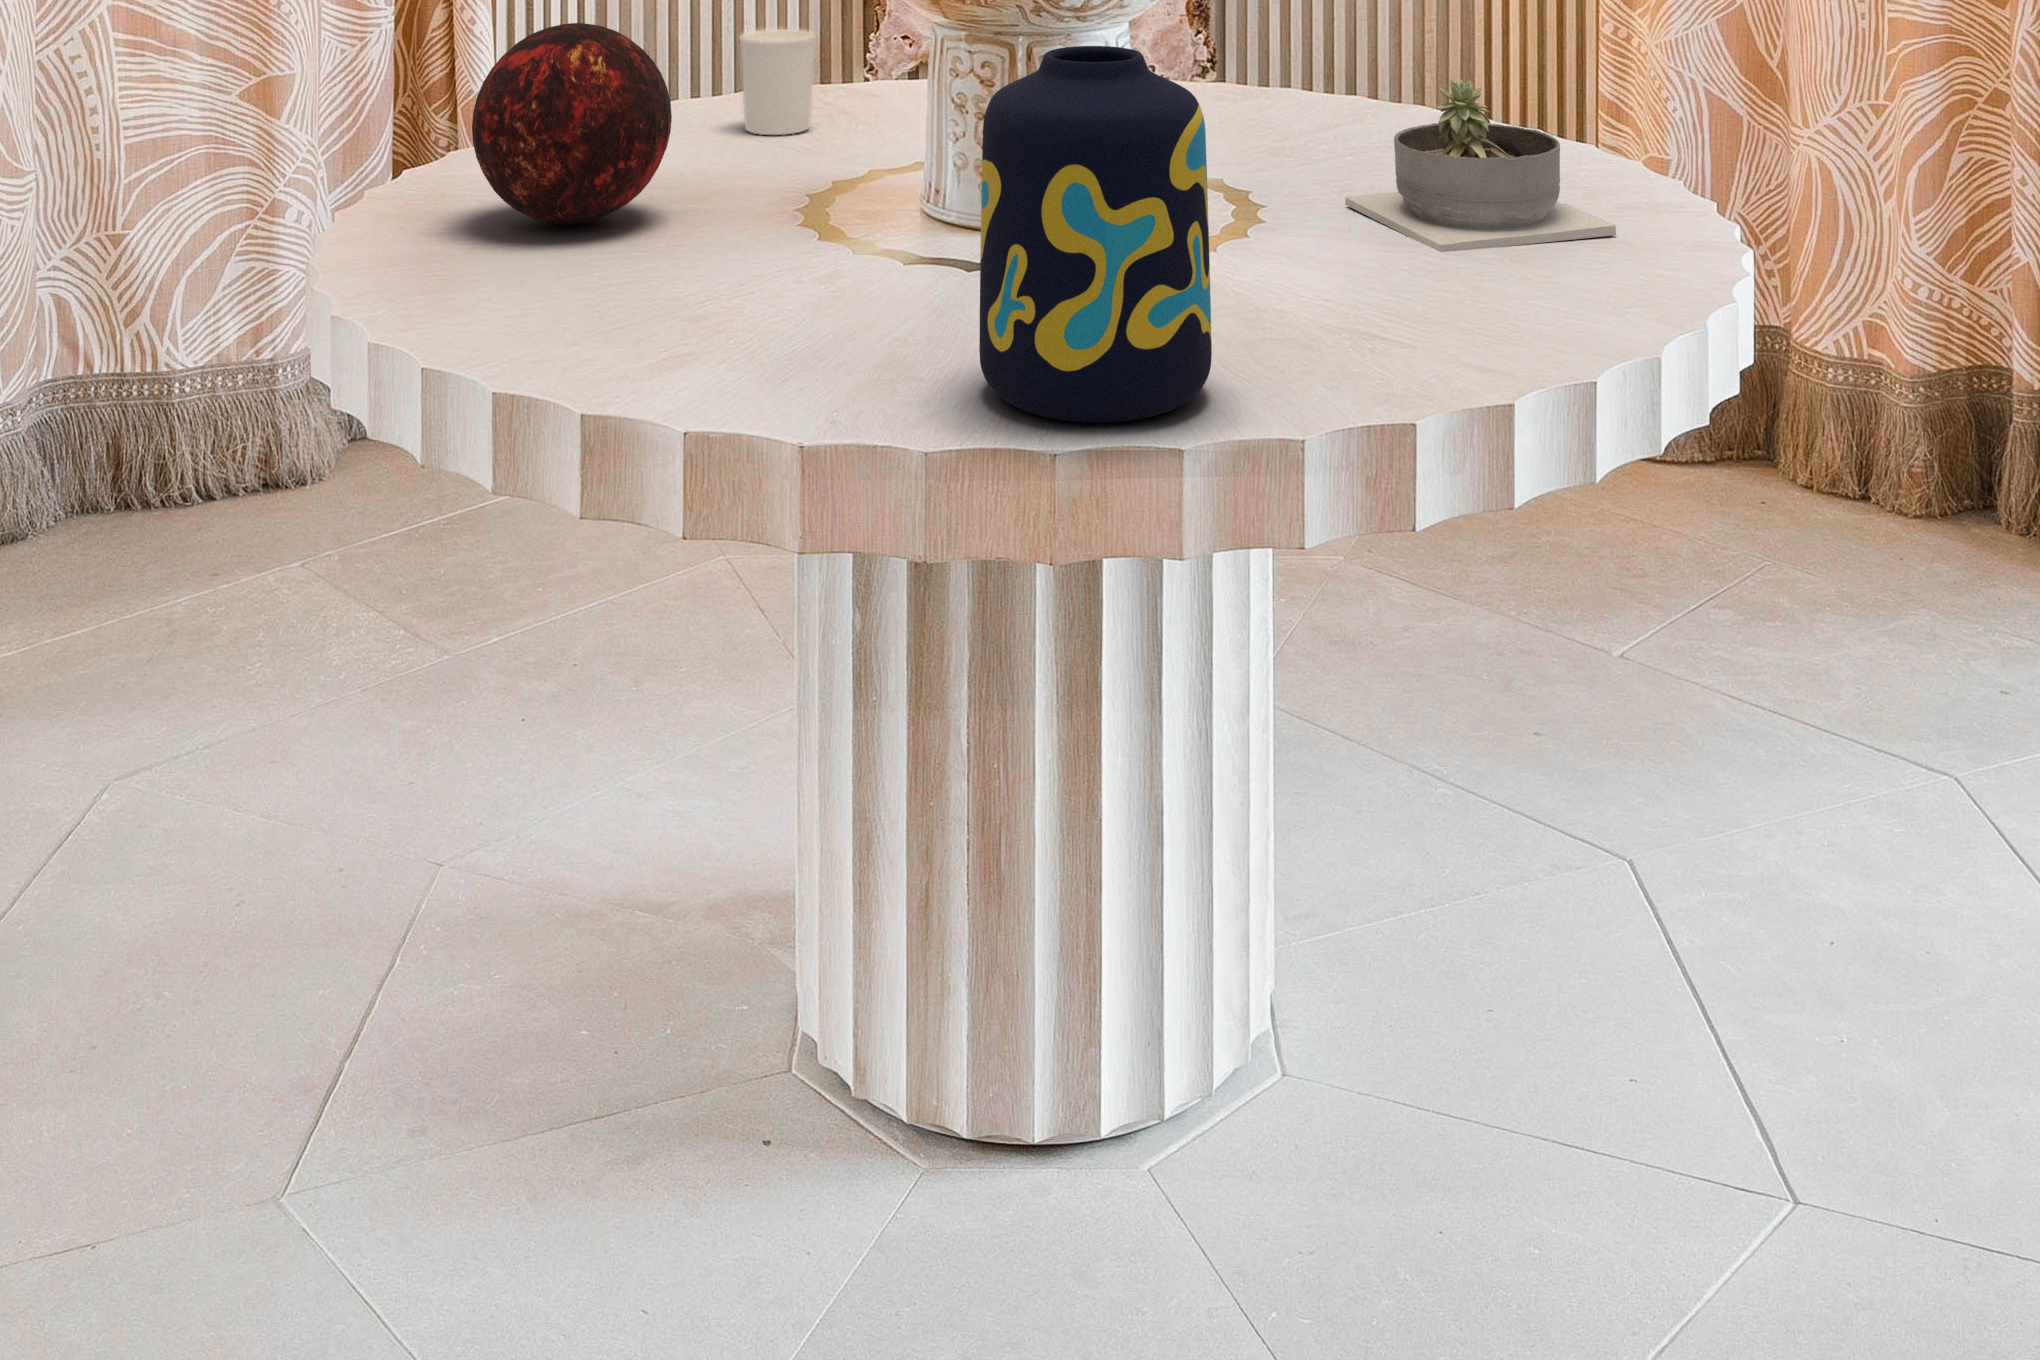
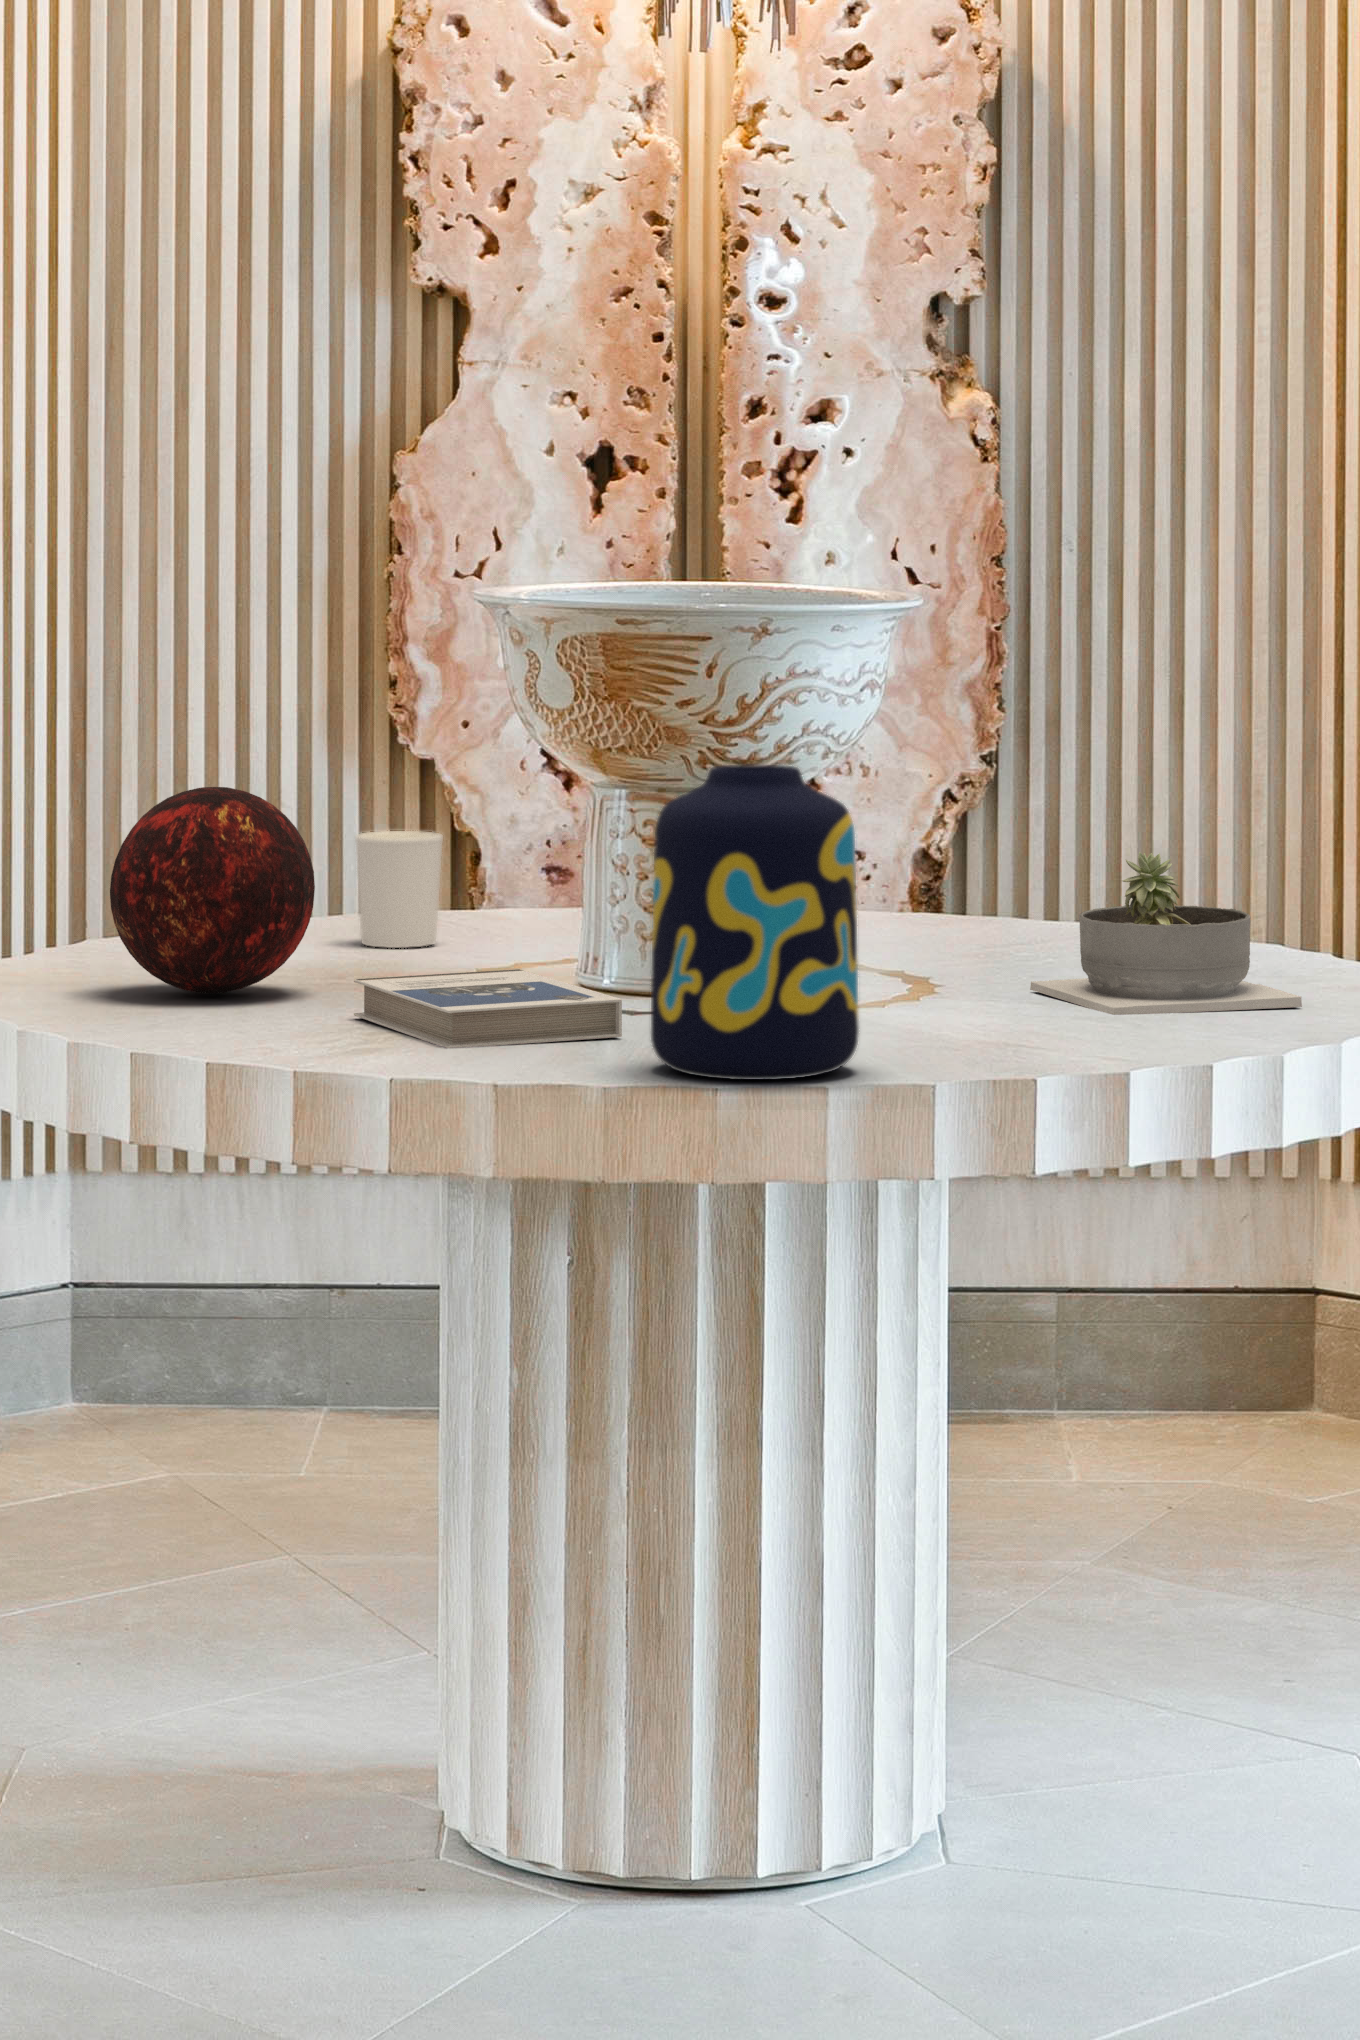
hardback book: none [690,211,954,339] -> present [354,969,622,1048]

